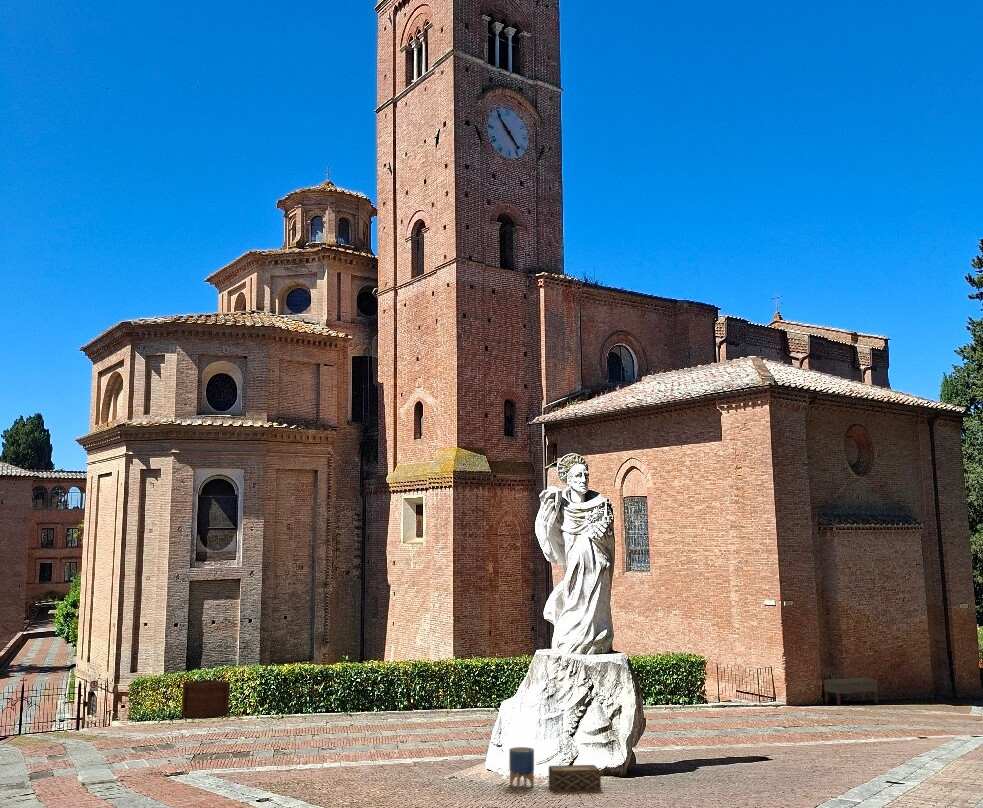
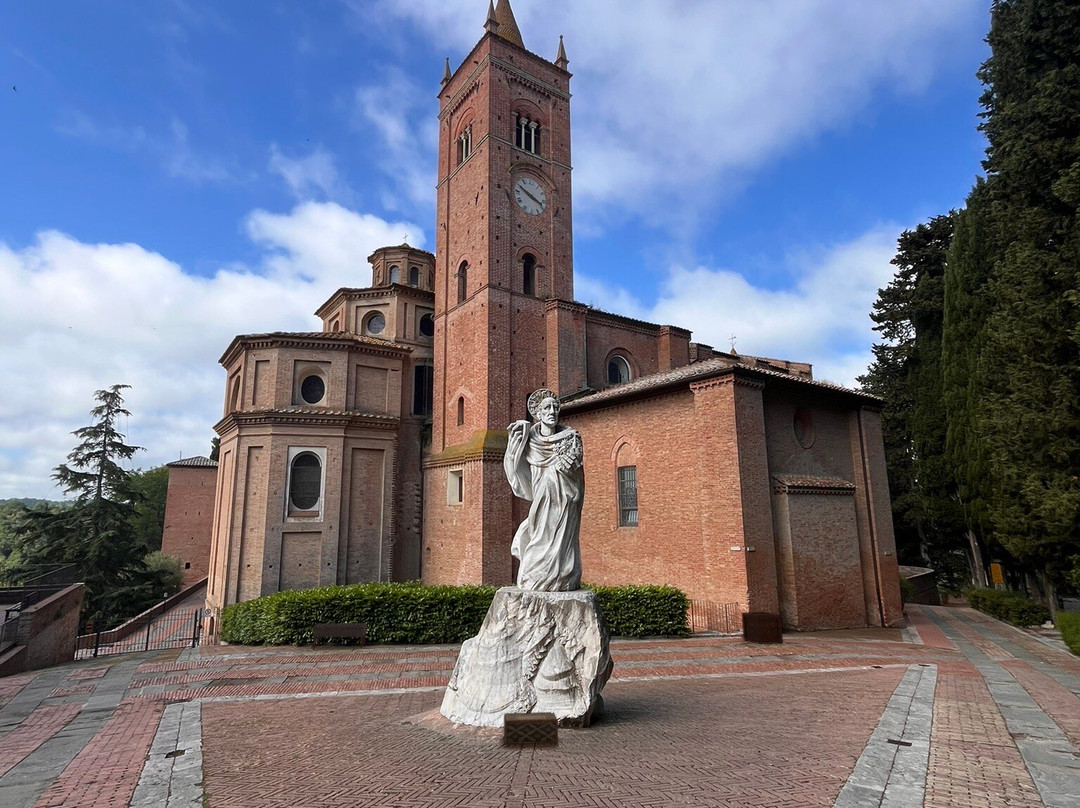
bench: present [823,678,878,705] -> present [313,623,367,649]
wooden crate: present [181,680,230,719] -> present [742,612,783,644]
planter: present [509,747,534,788] -> none [462,692,489,740]

